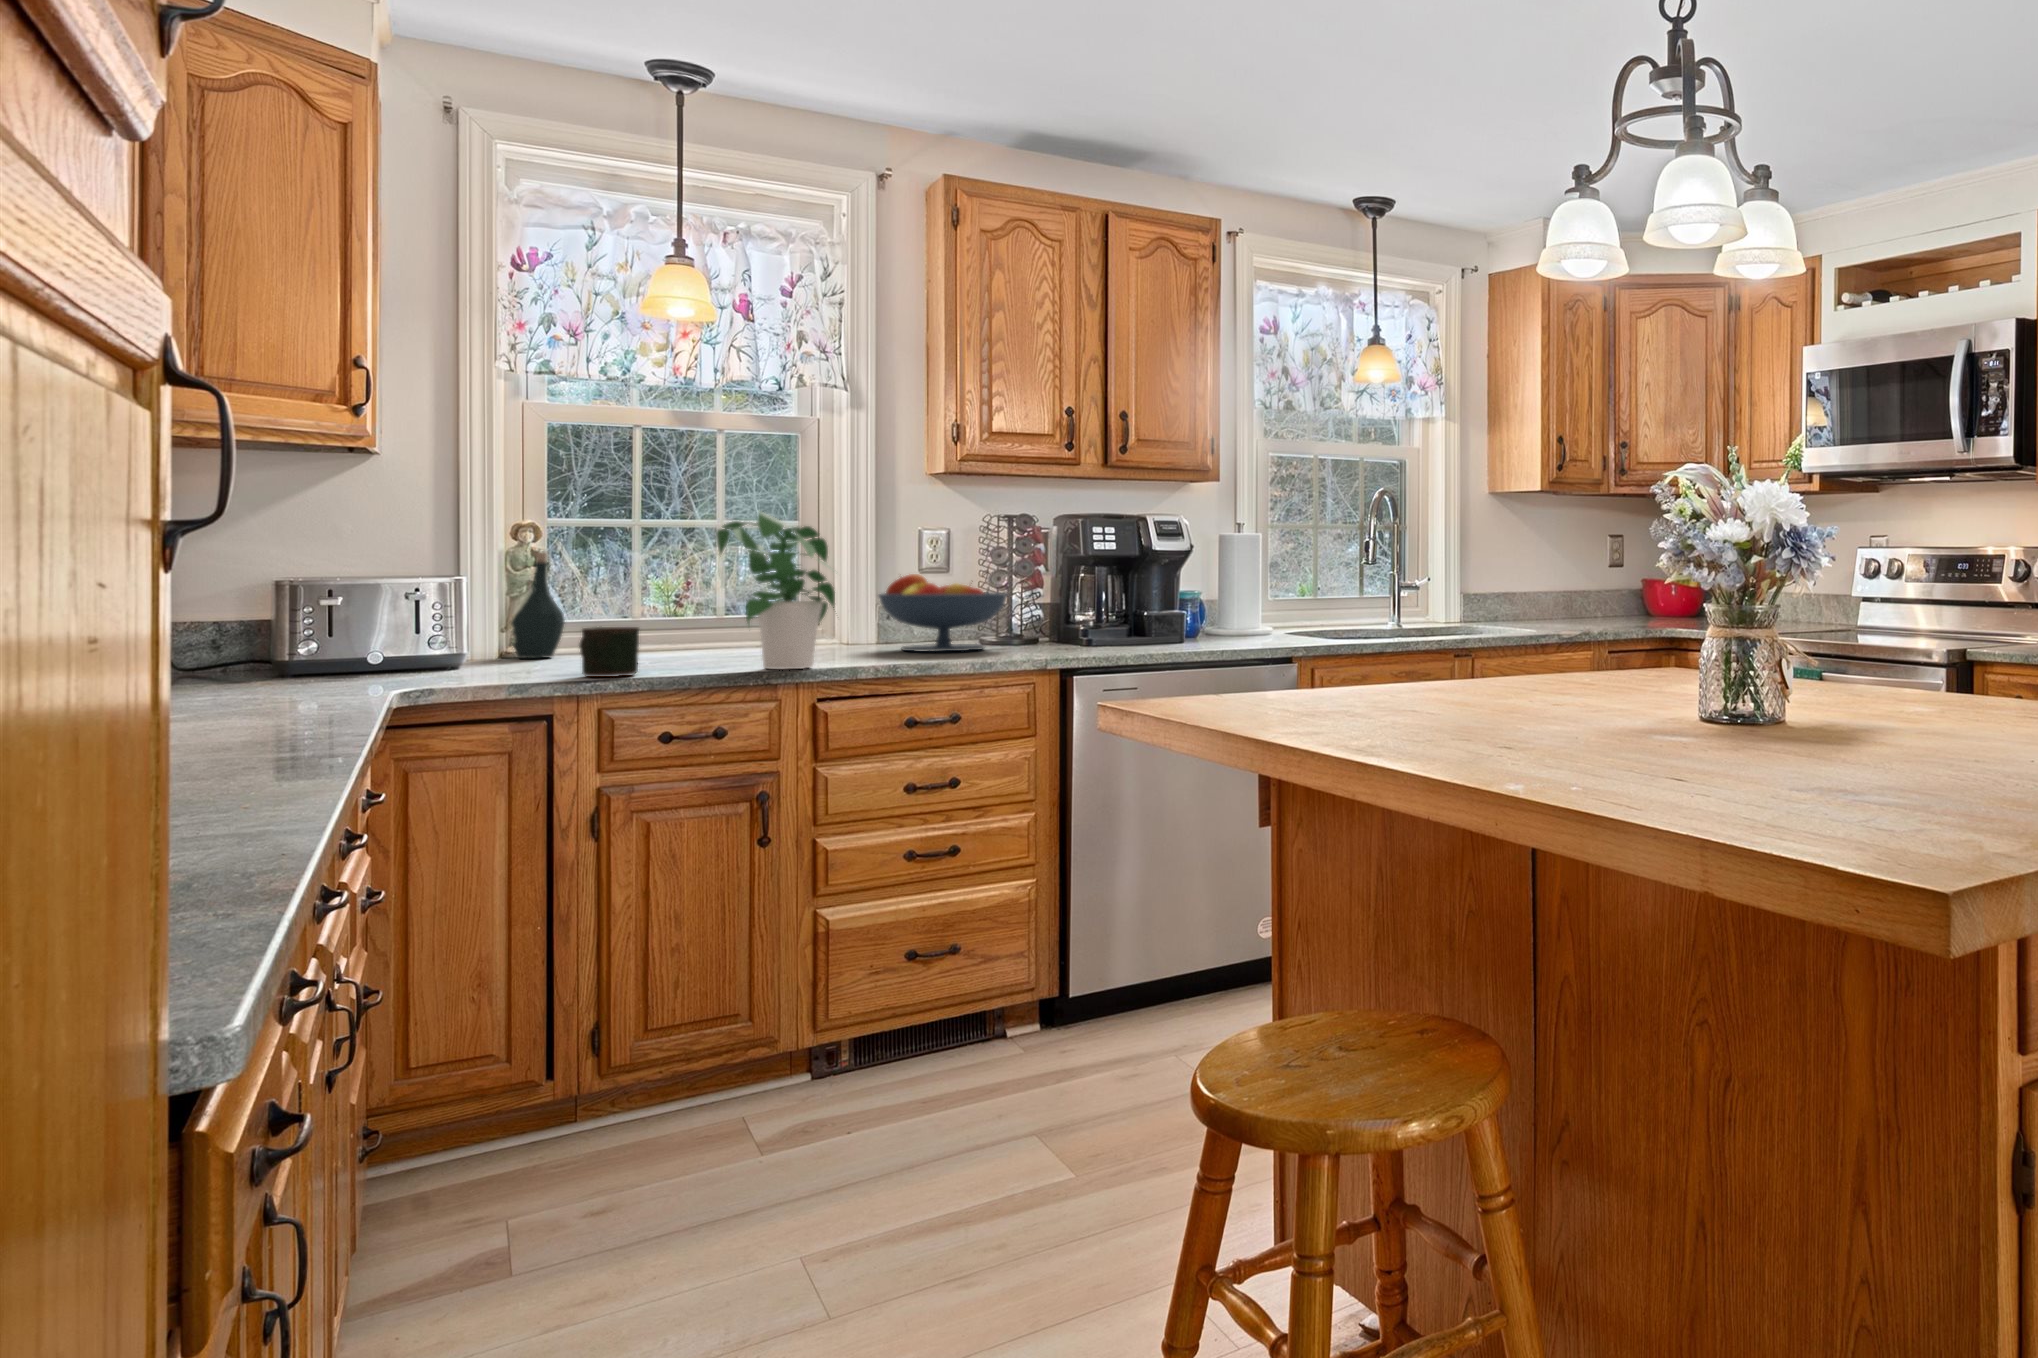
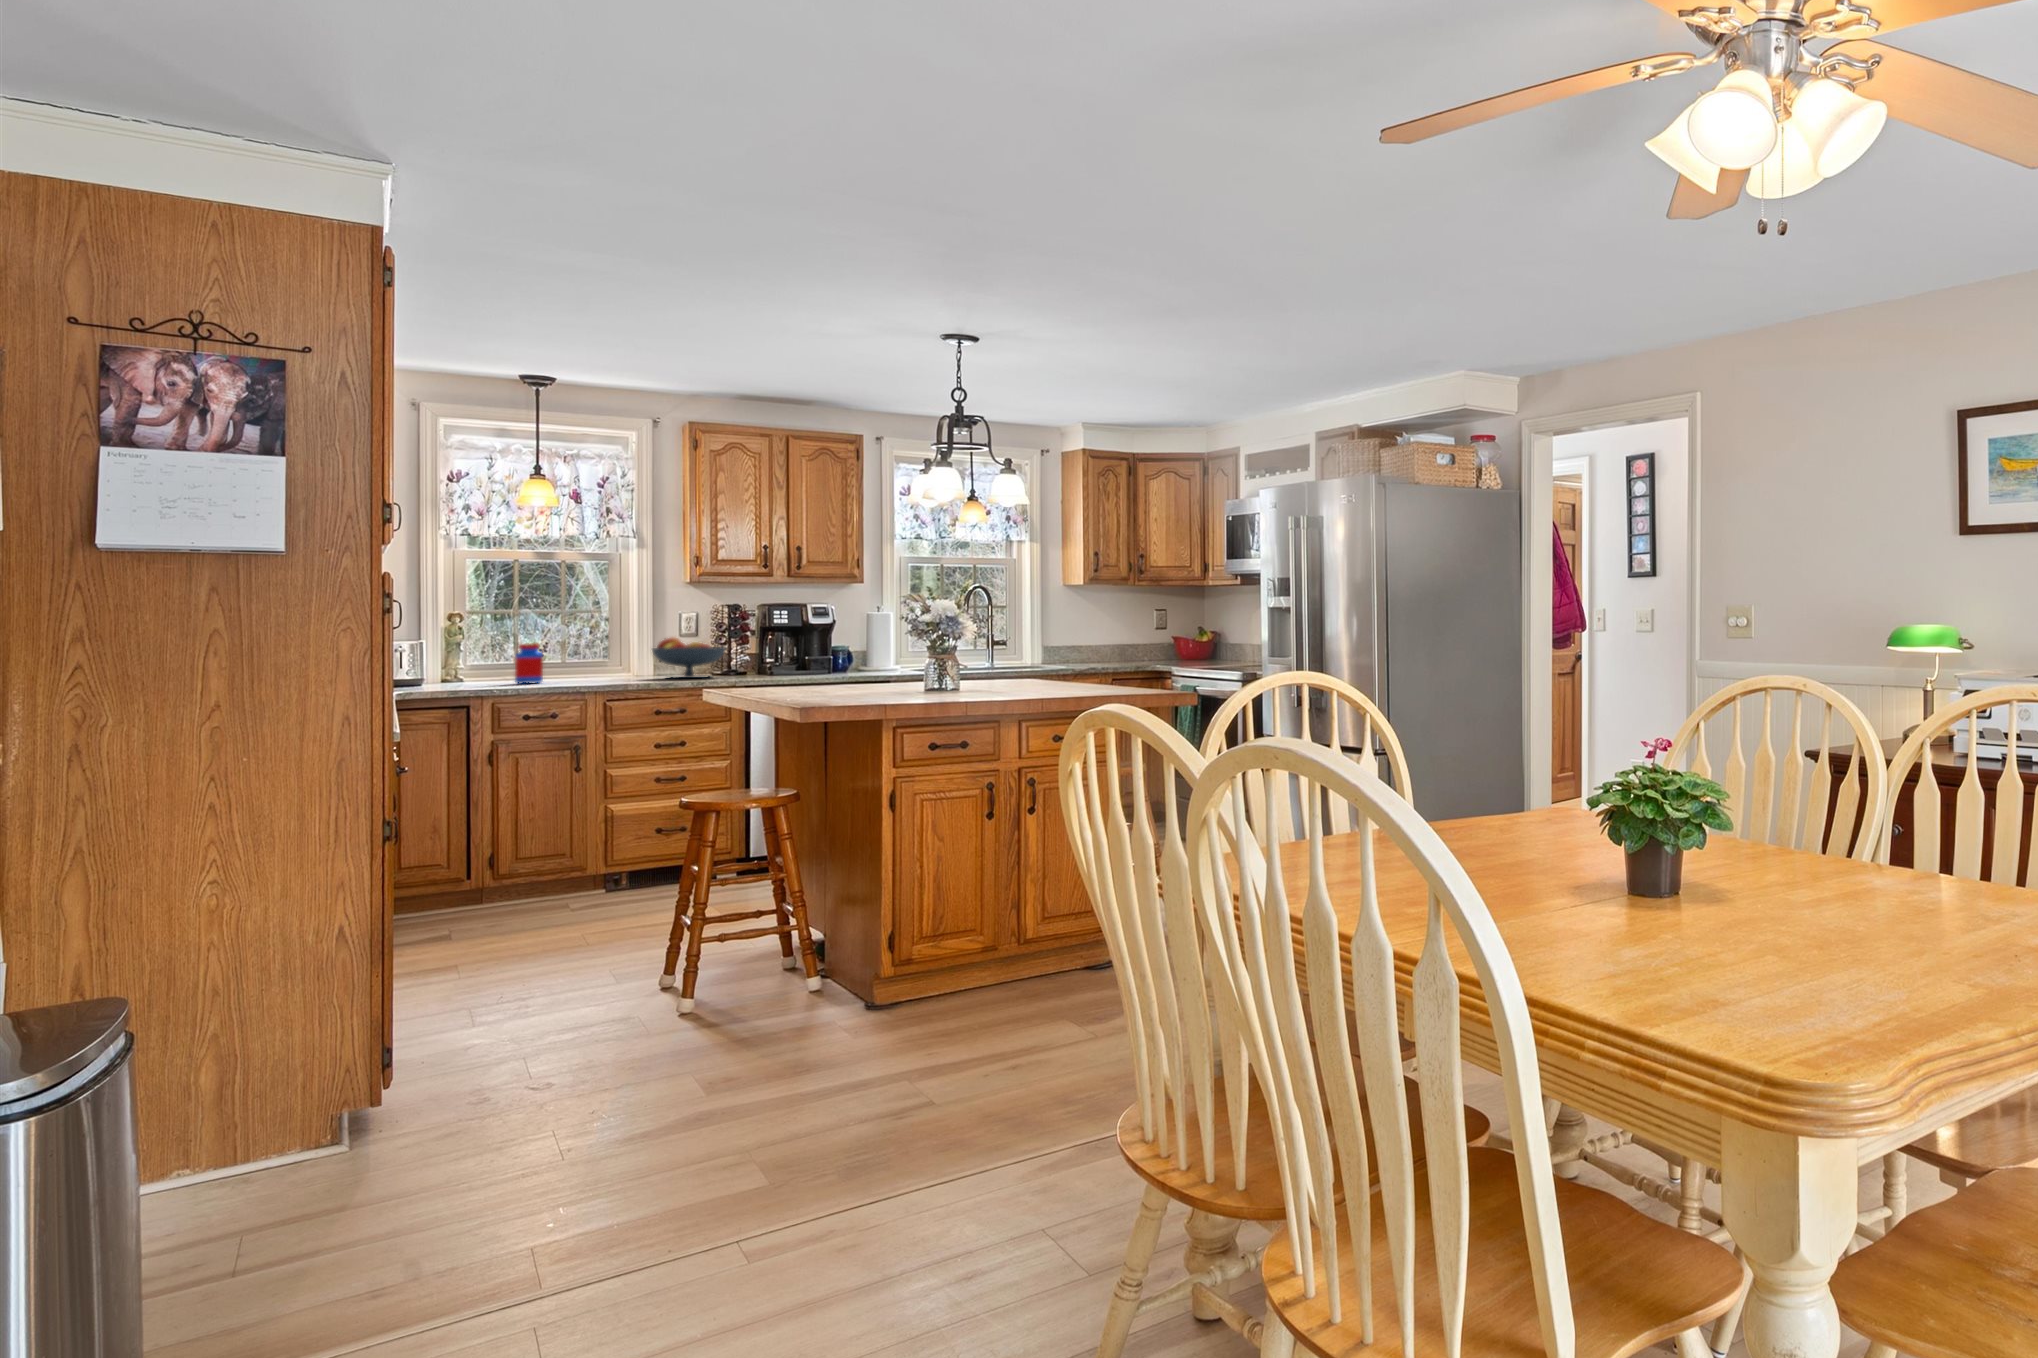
potted plant: present [716,512,835,670] -> none [553,606,618,685]
bottle: present [511,551,565,659] -> none [445,628,476,683]
jar: none [638,584,691,663] -> present [515,643,543,684]
mug: present [580,627,639,677] -> none [481,664,512,688]

